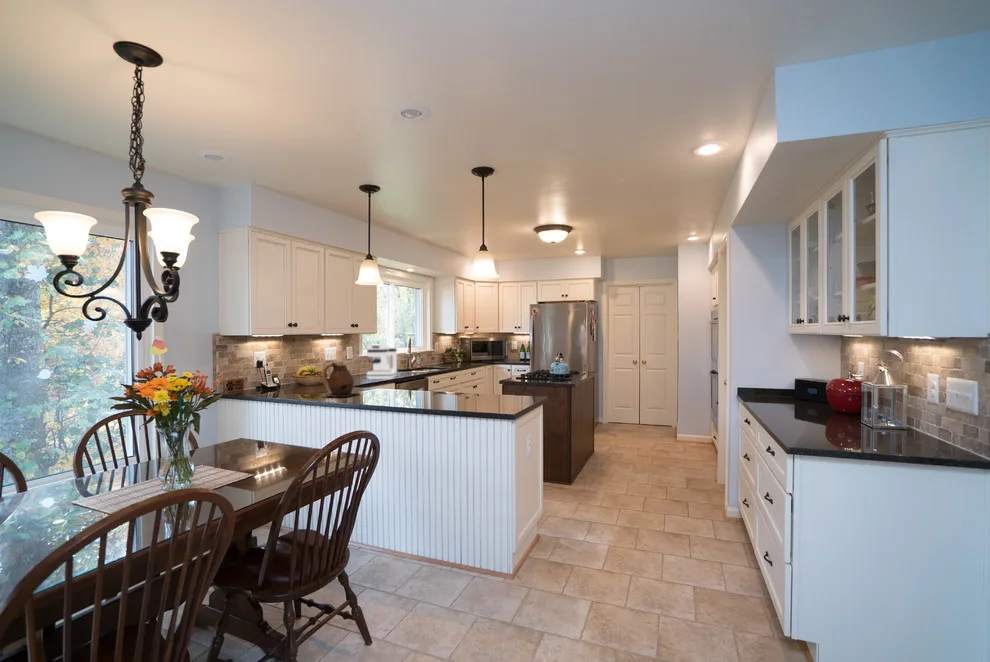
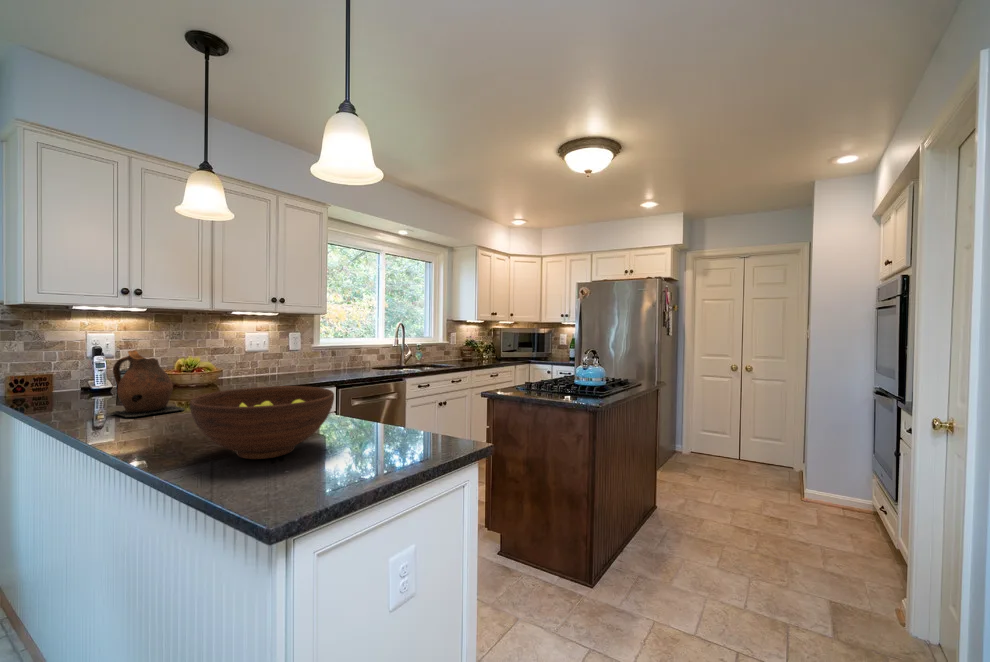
coffee maker: present [367,344,397,379] -> none [298,330,350,381]
fruit bowl: none [434,374,489,403] -> present [190,386,334,459]

